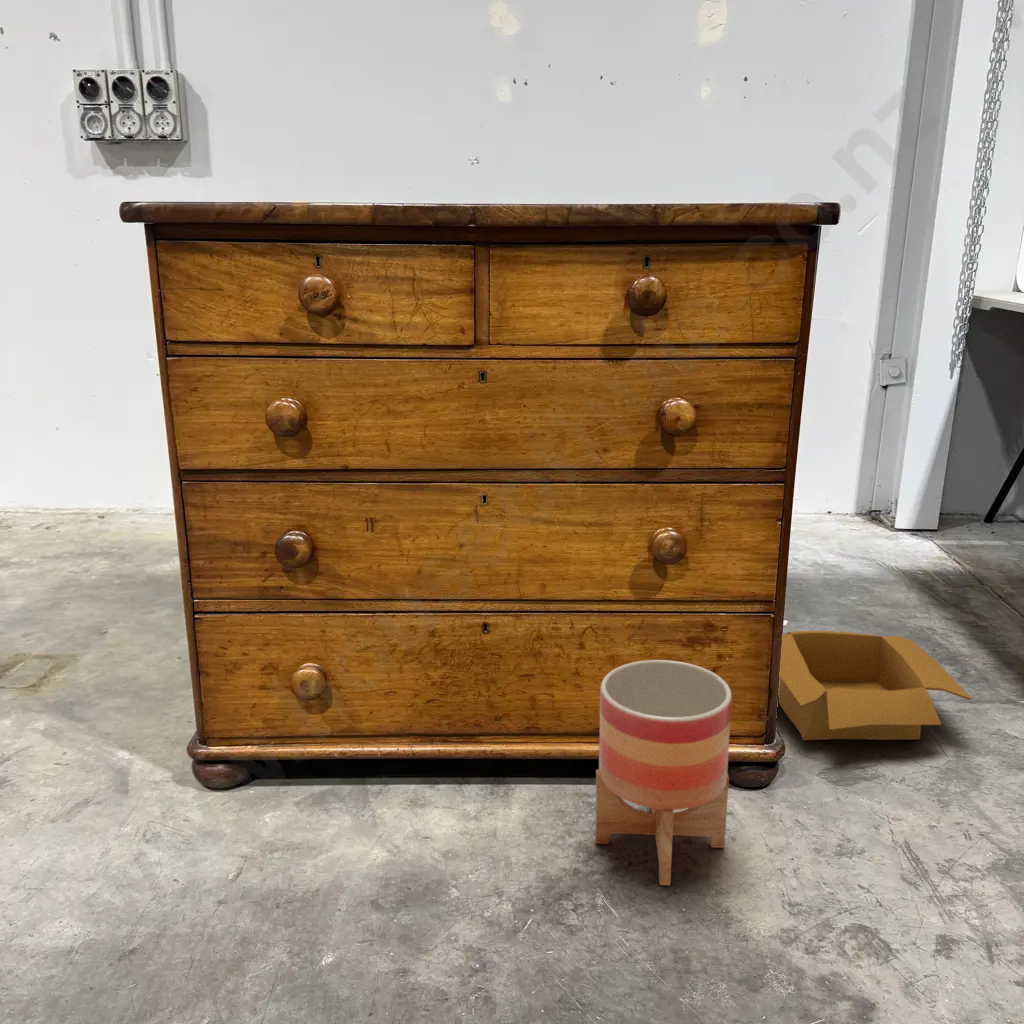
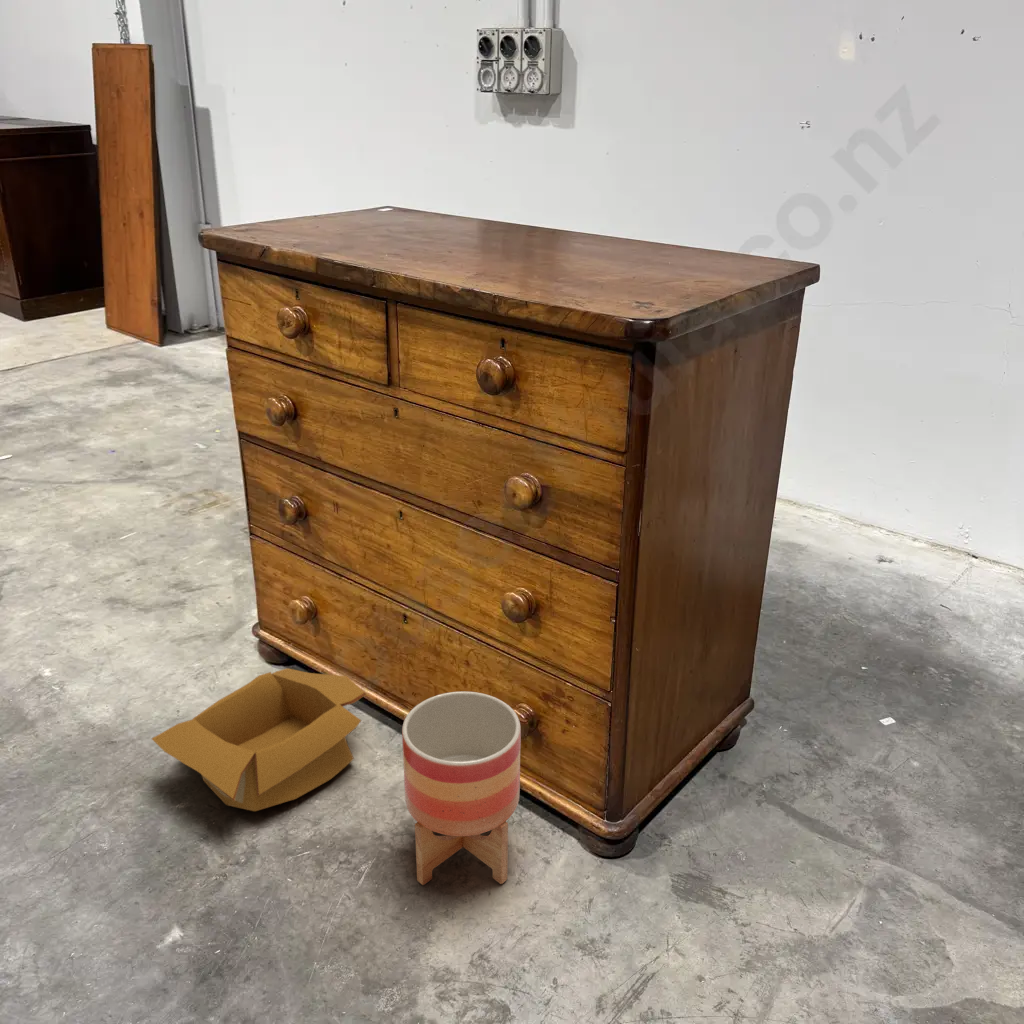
cardboard box: present [778,630,972,740] -> present [152,668,366,811]

